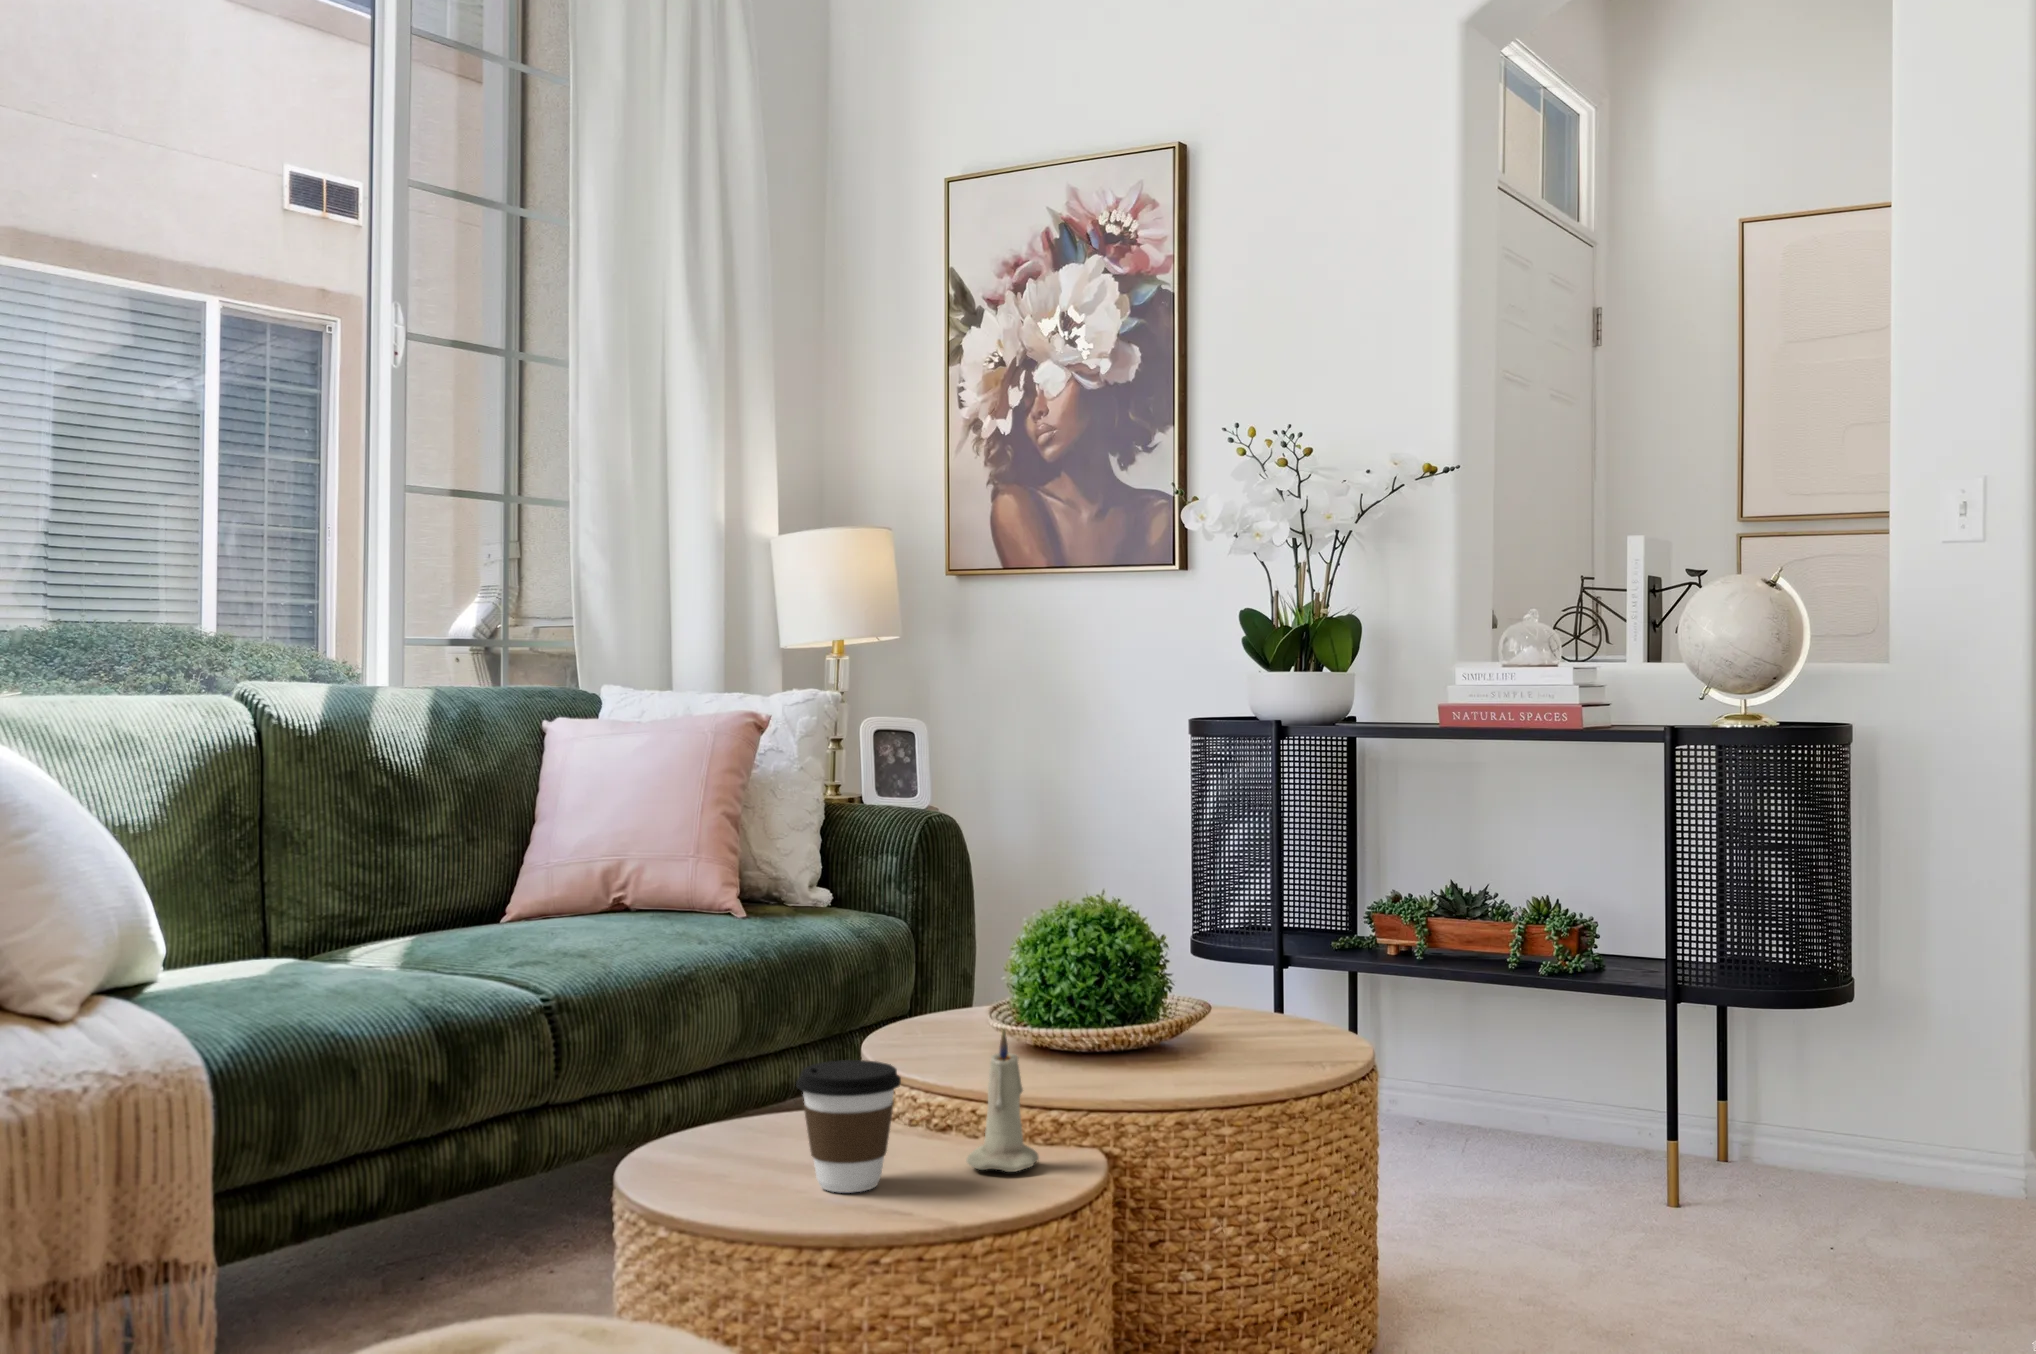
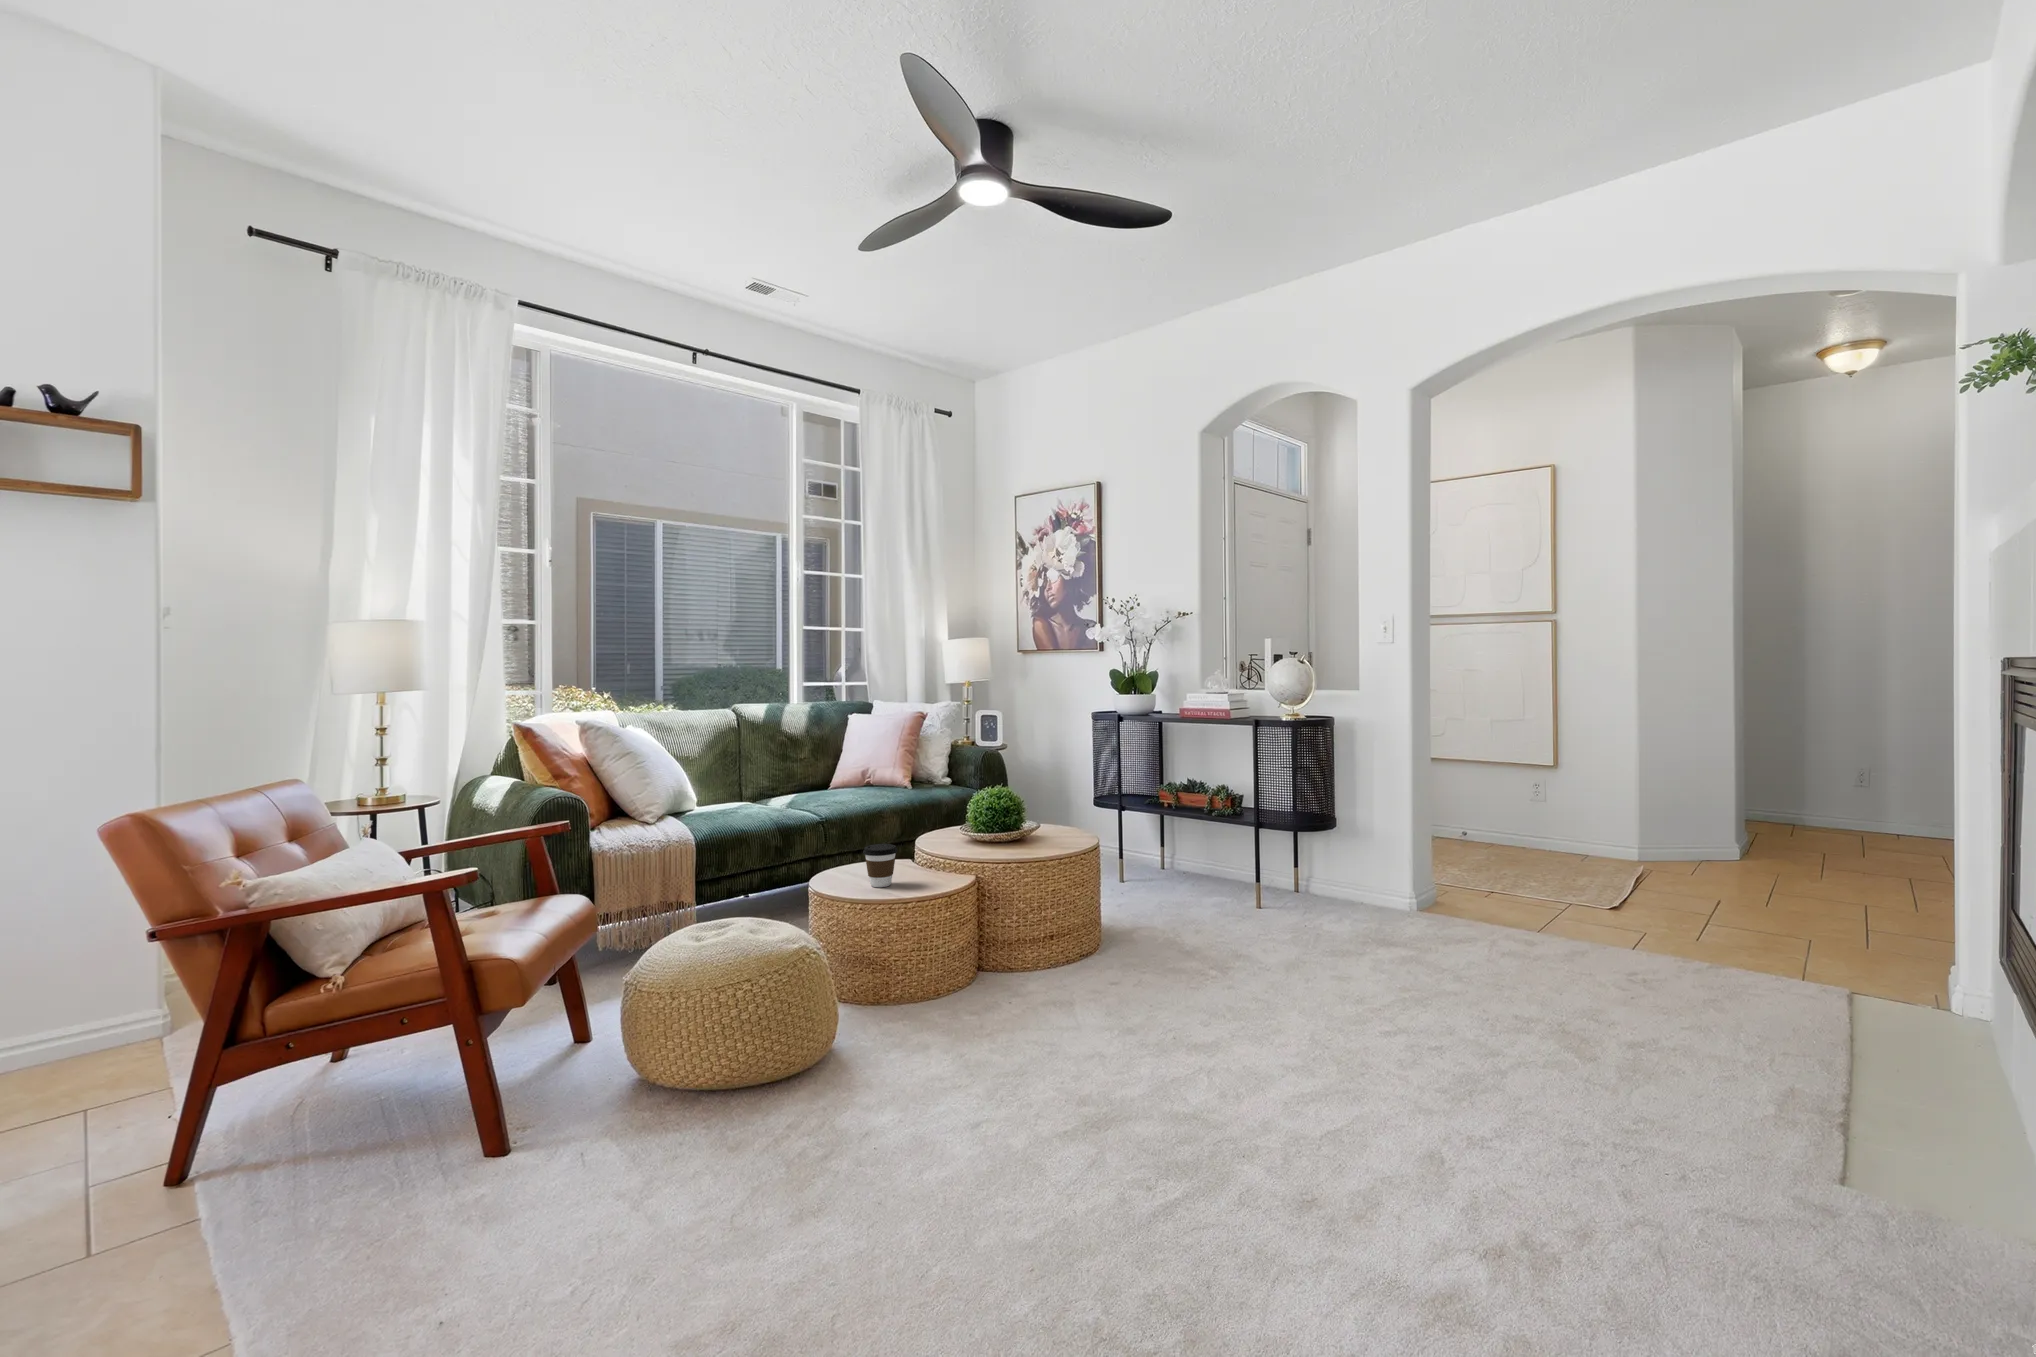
candle: present [966,1030,1039,1172] -> none [923,834,949,883]

